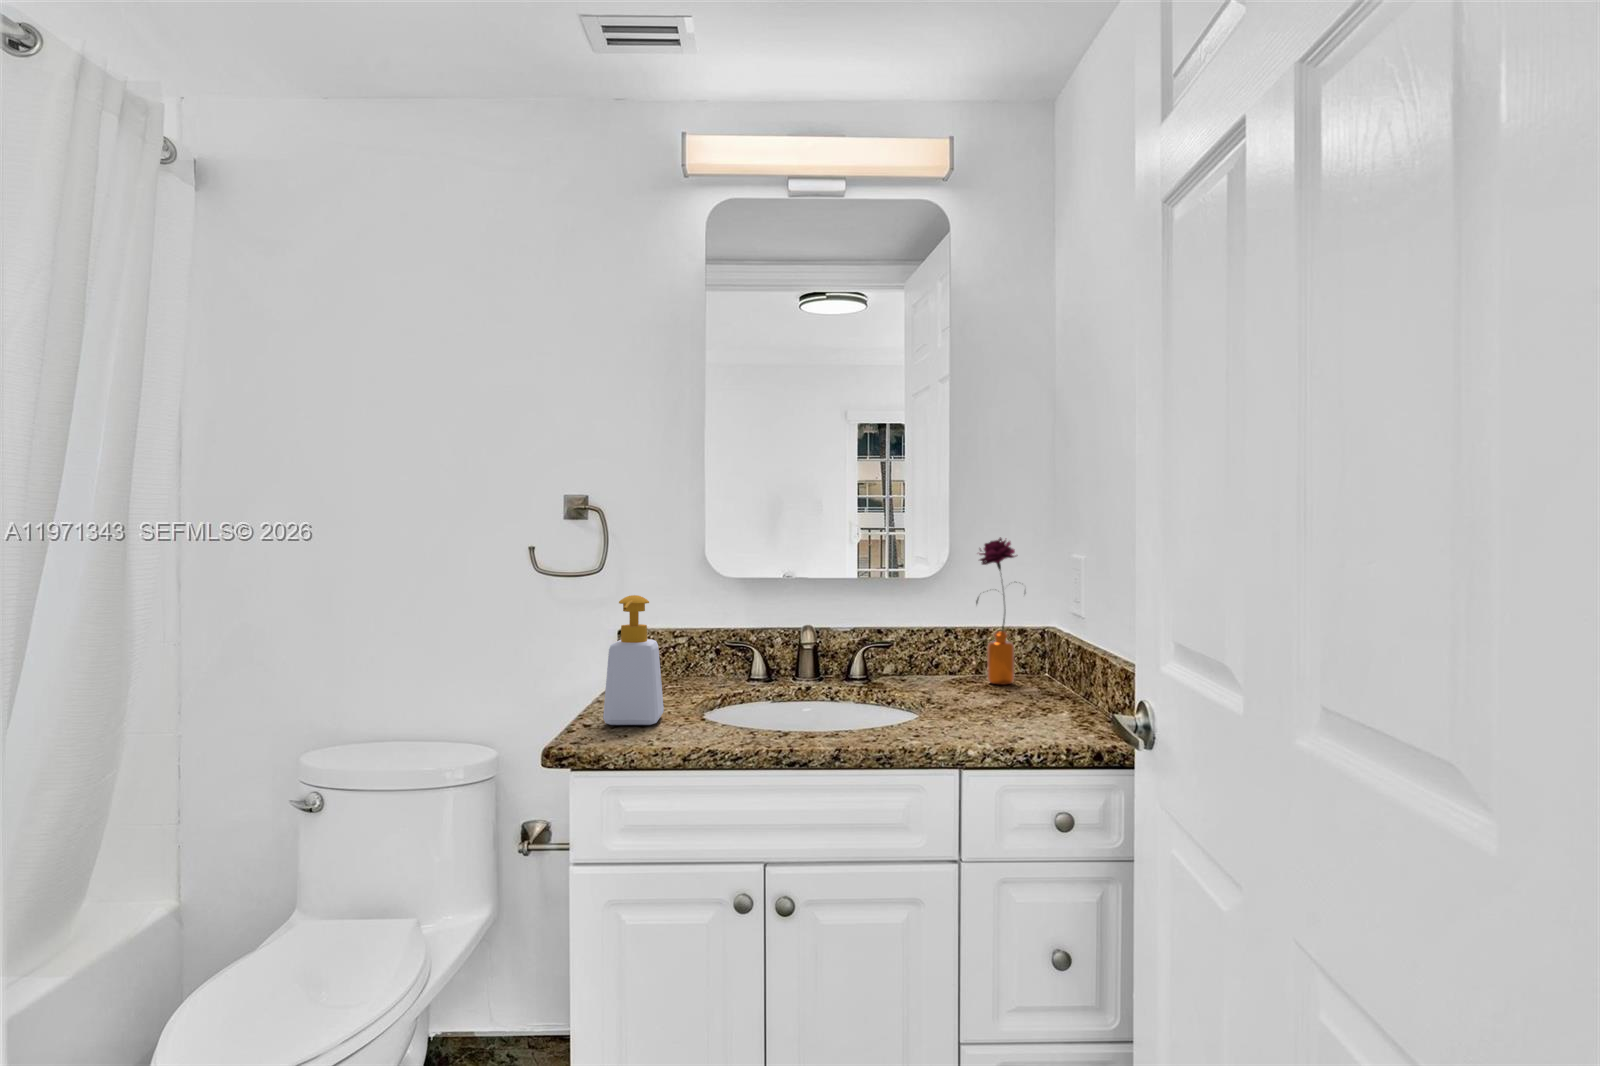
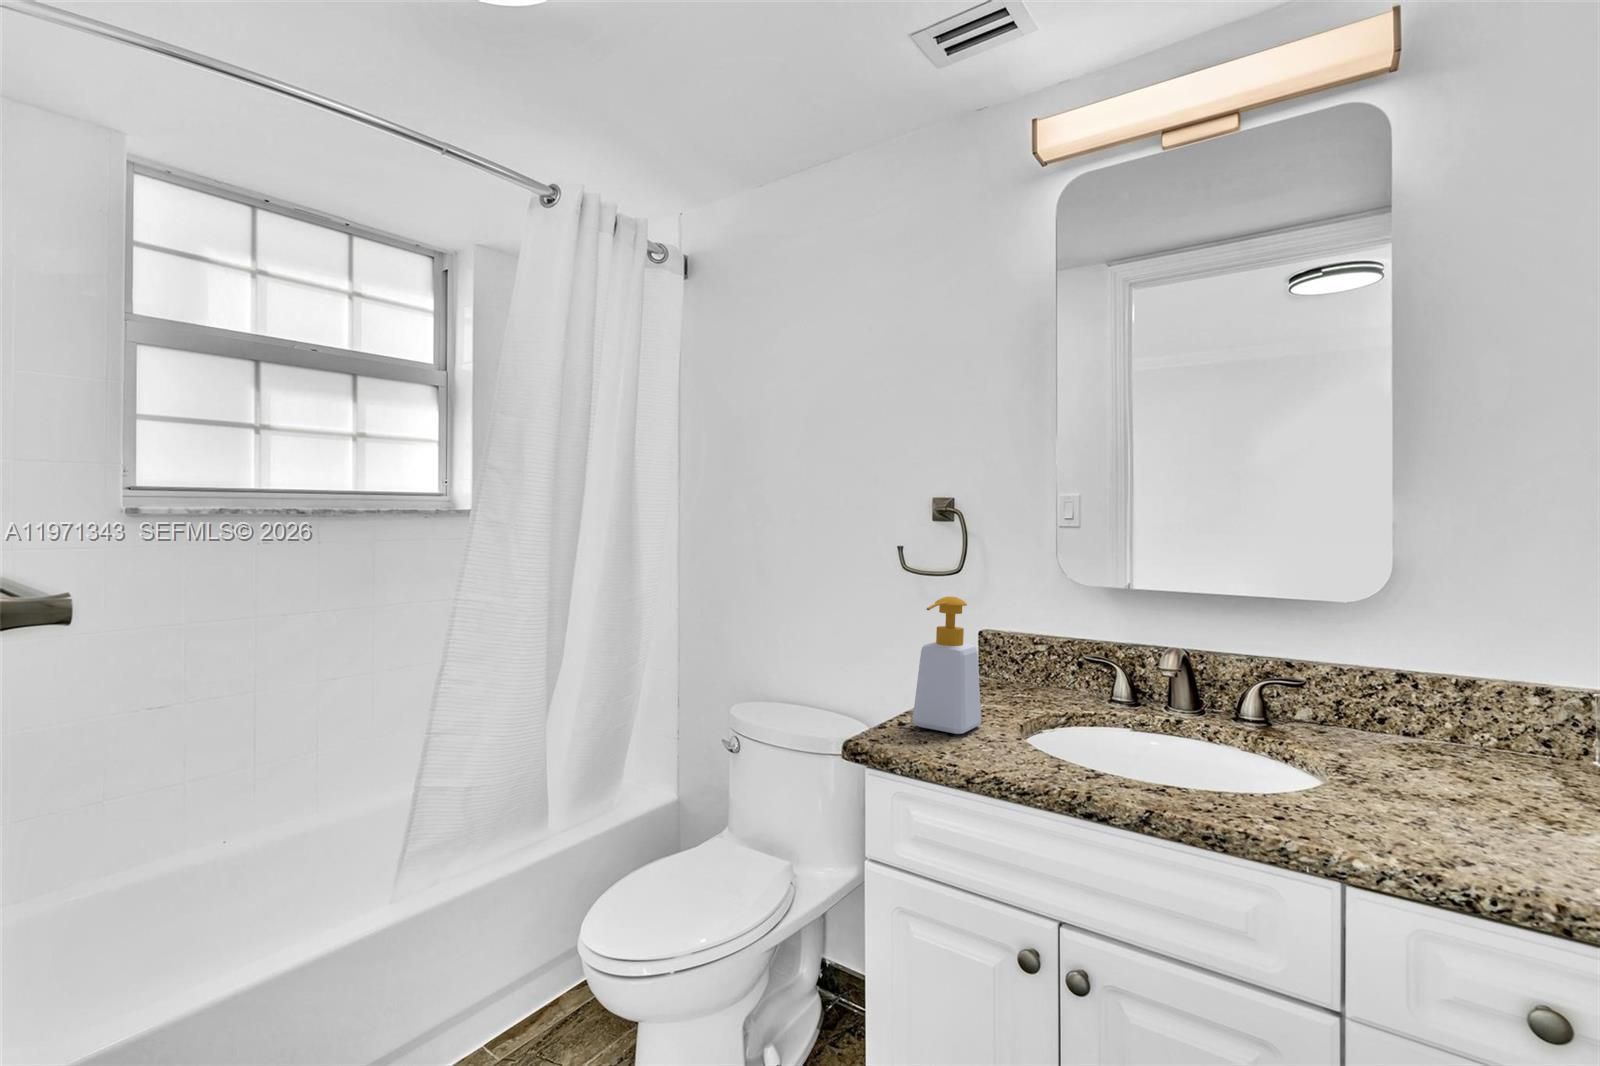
flower: present [976,537,1016,685] -> none [1444,555,1539,764]

